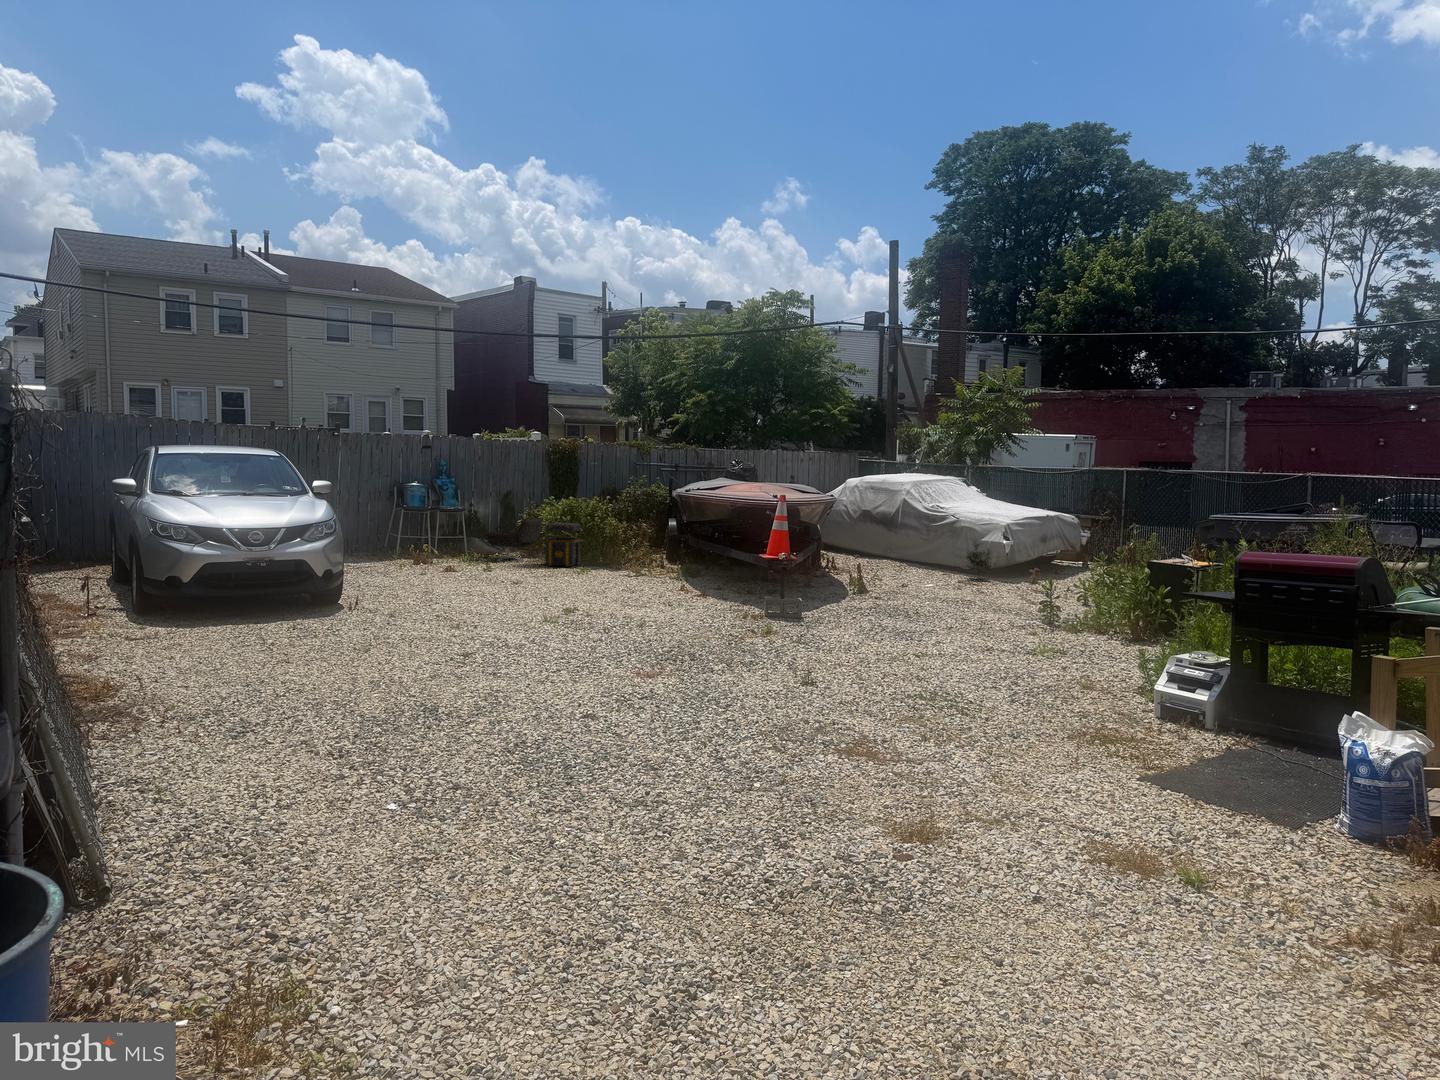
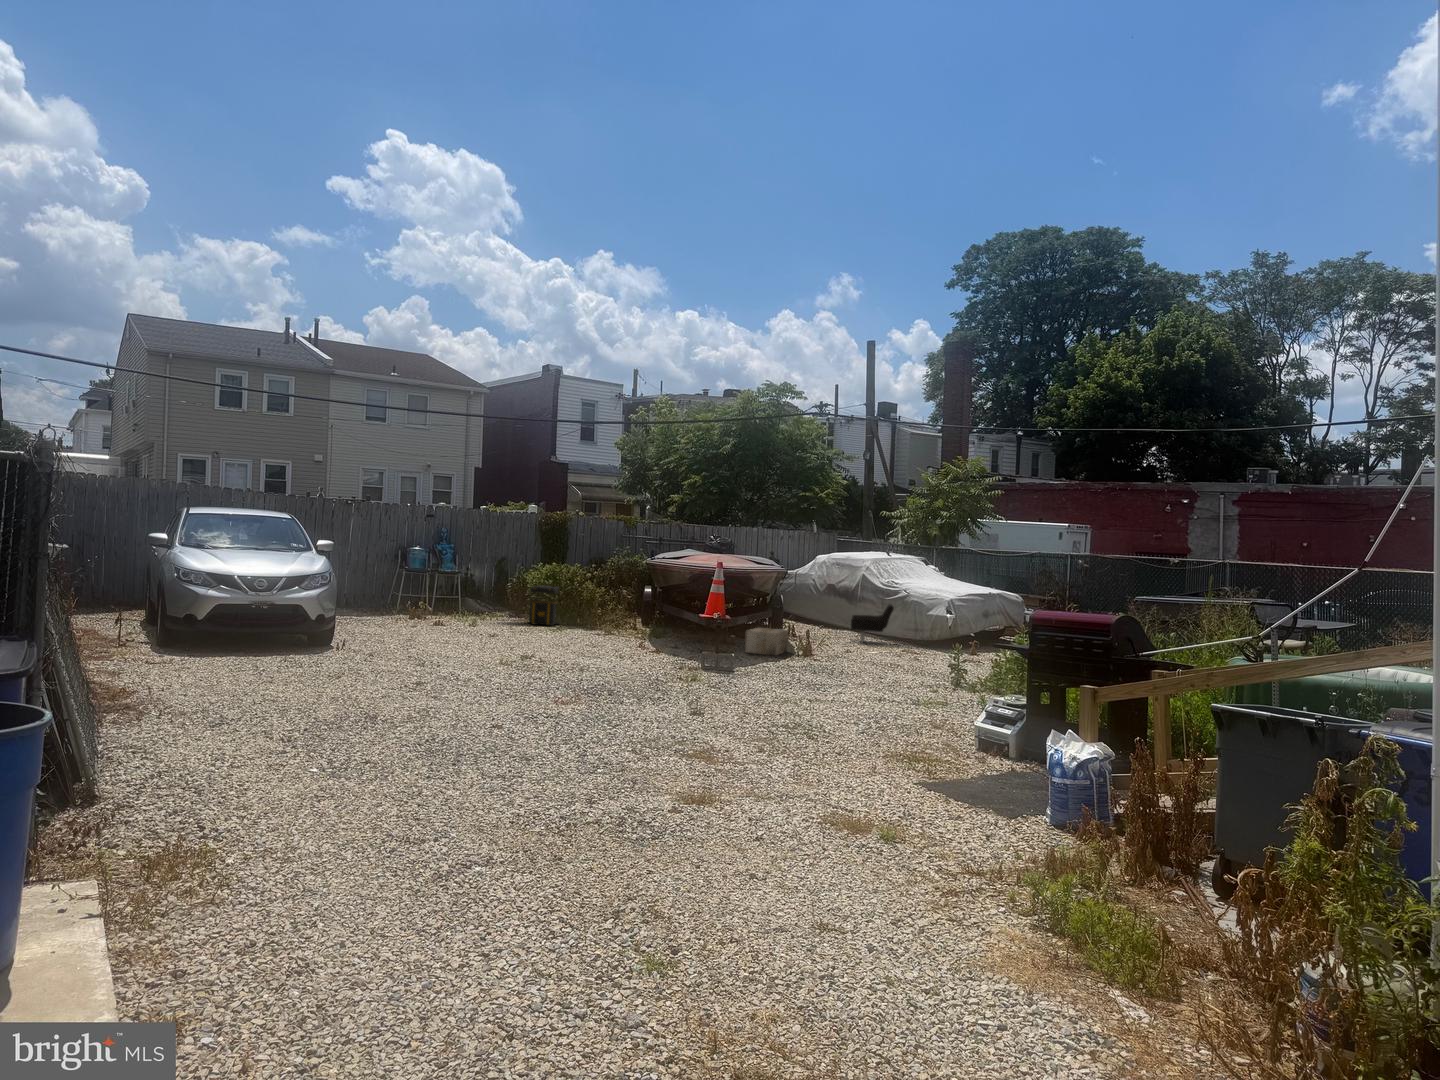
lounge chair: present [485,519,542,558] -> present [851,605,894,644]
potted tree: present [967,542,991,582] -> none [907,609,934,650]
cardboard box: none [800,564,845,596] -> present [745,628,788,655]

